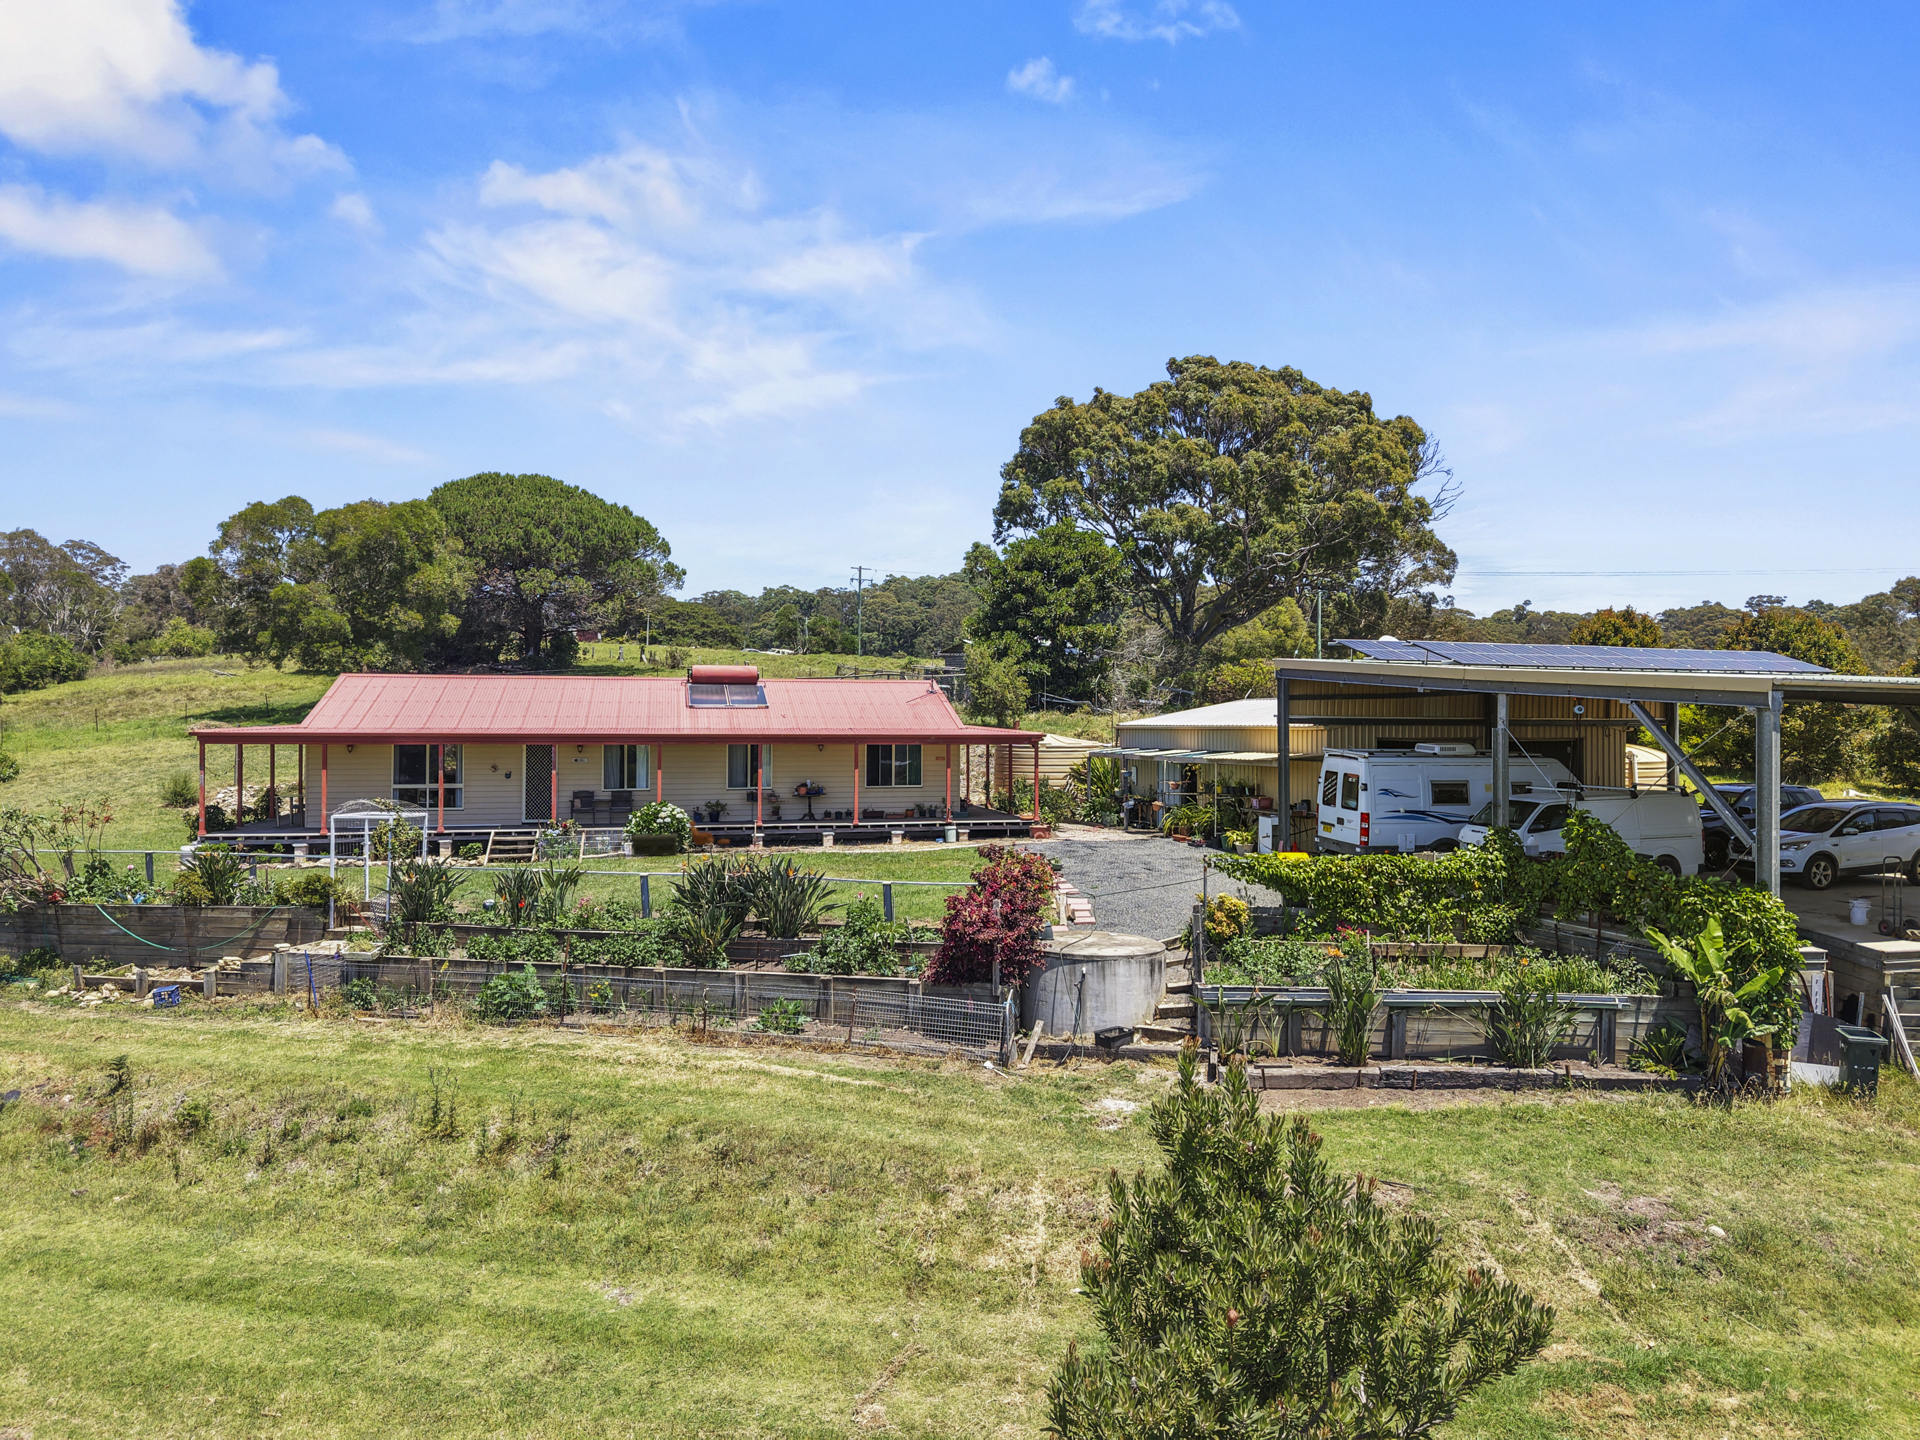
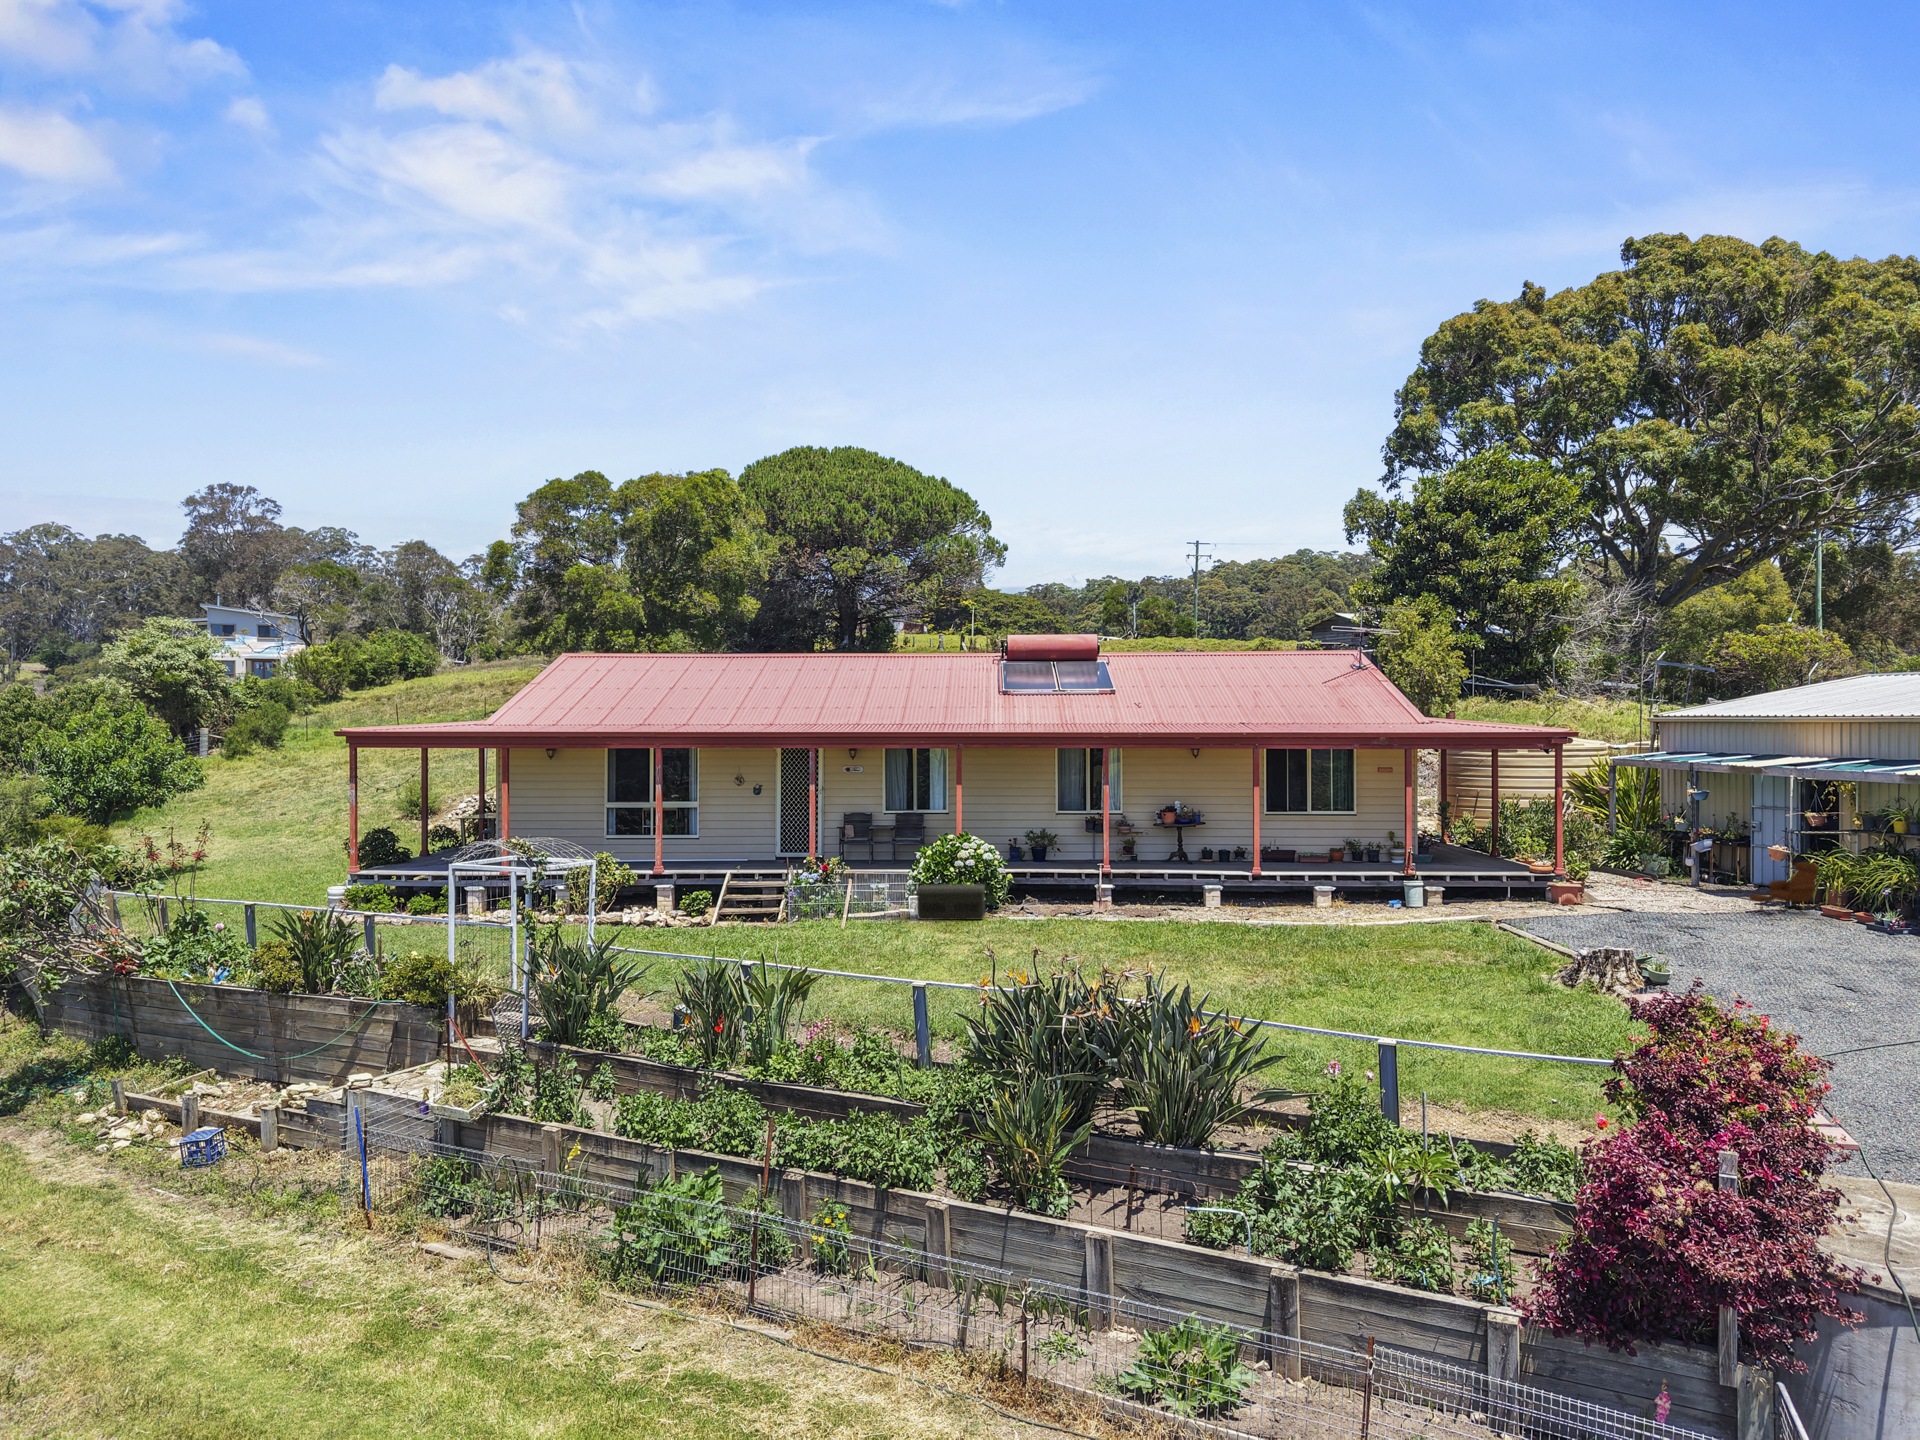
lounge chair: present [689,821,729,851] -> present [1749,862,1818,916]

